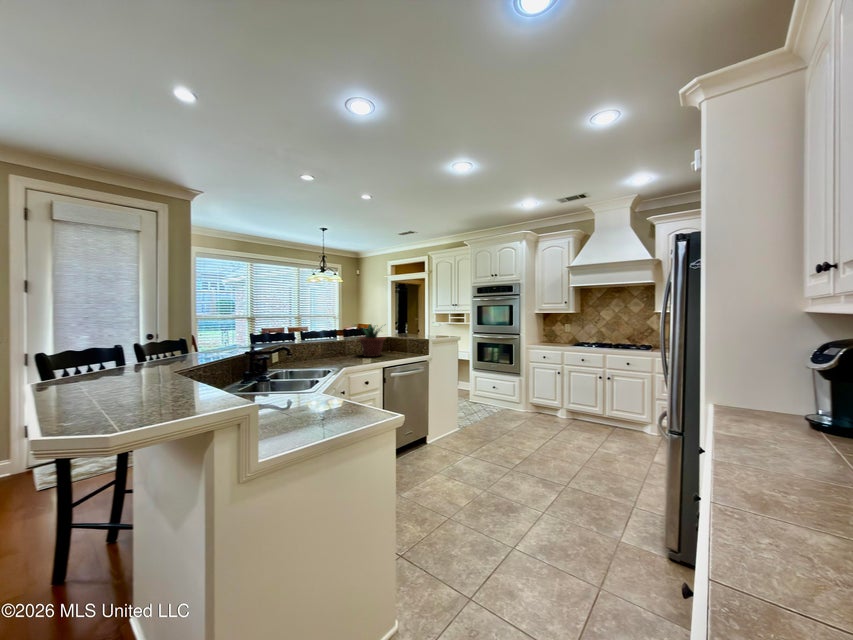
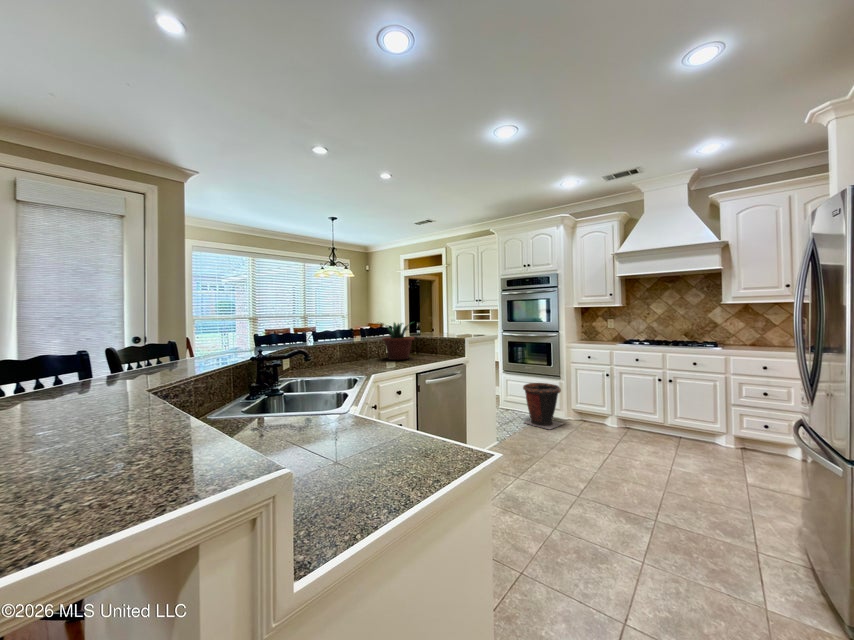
waste bin: none [486,379,523,420] -> present [523,383,564,429]

